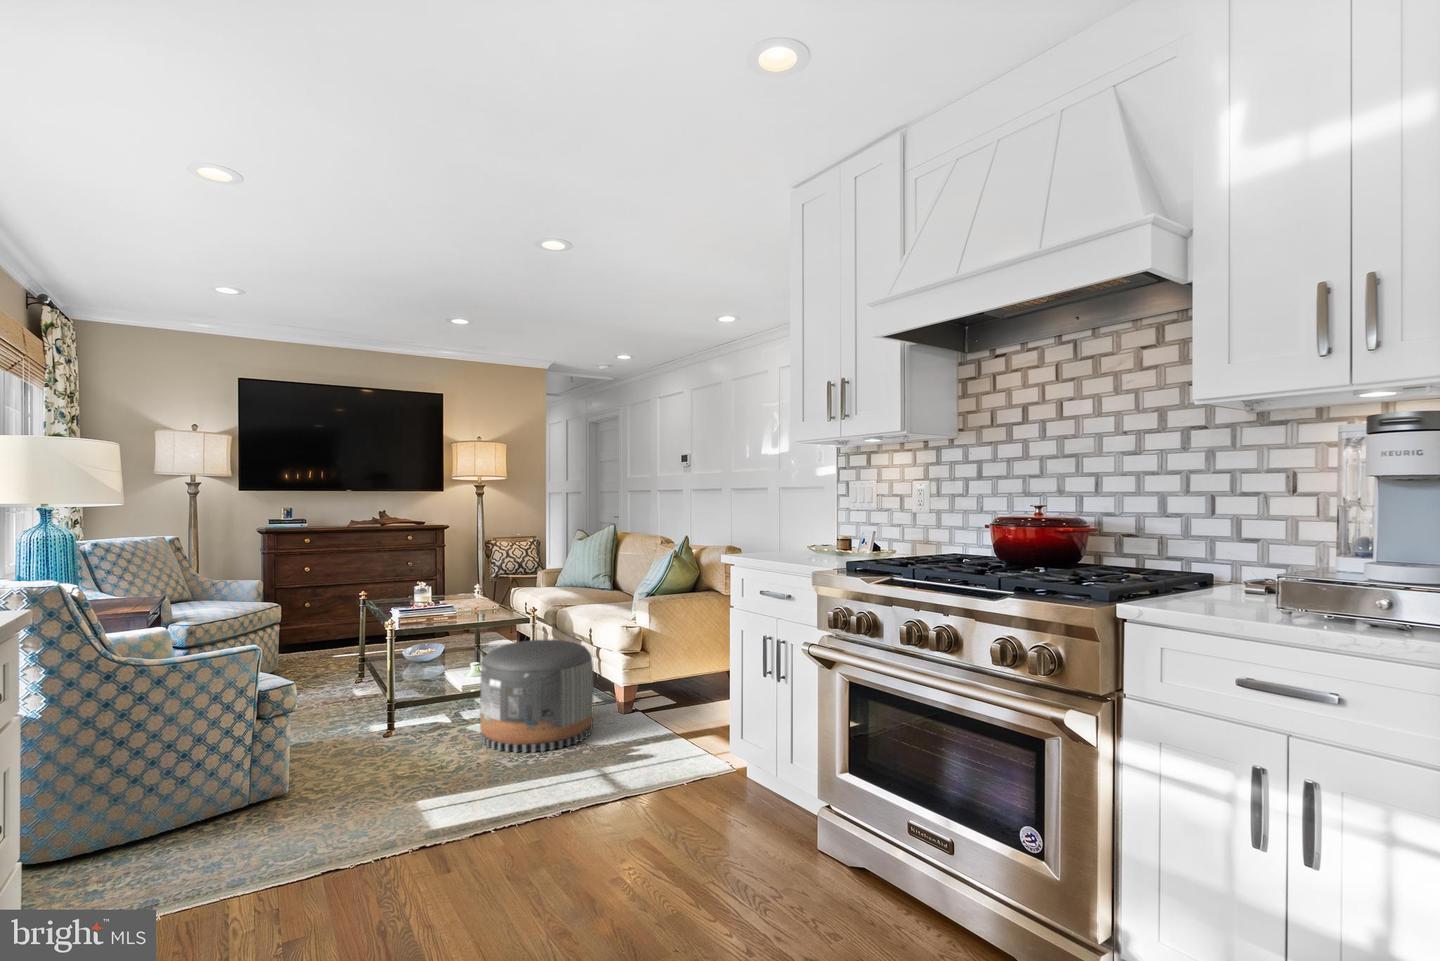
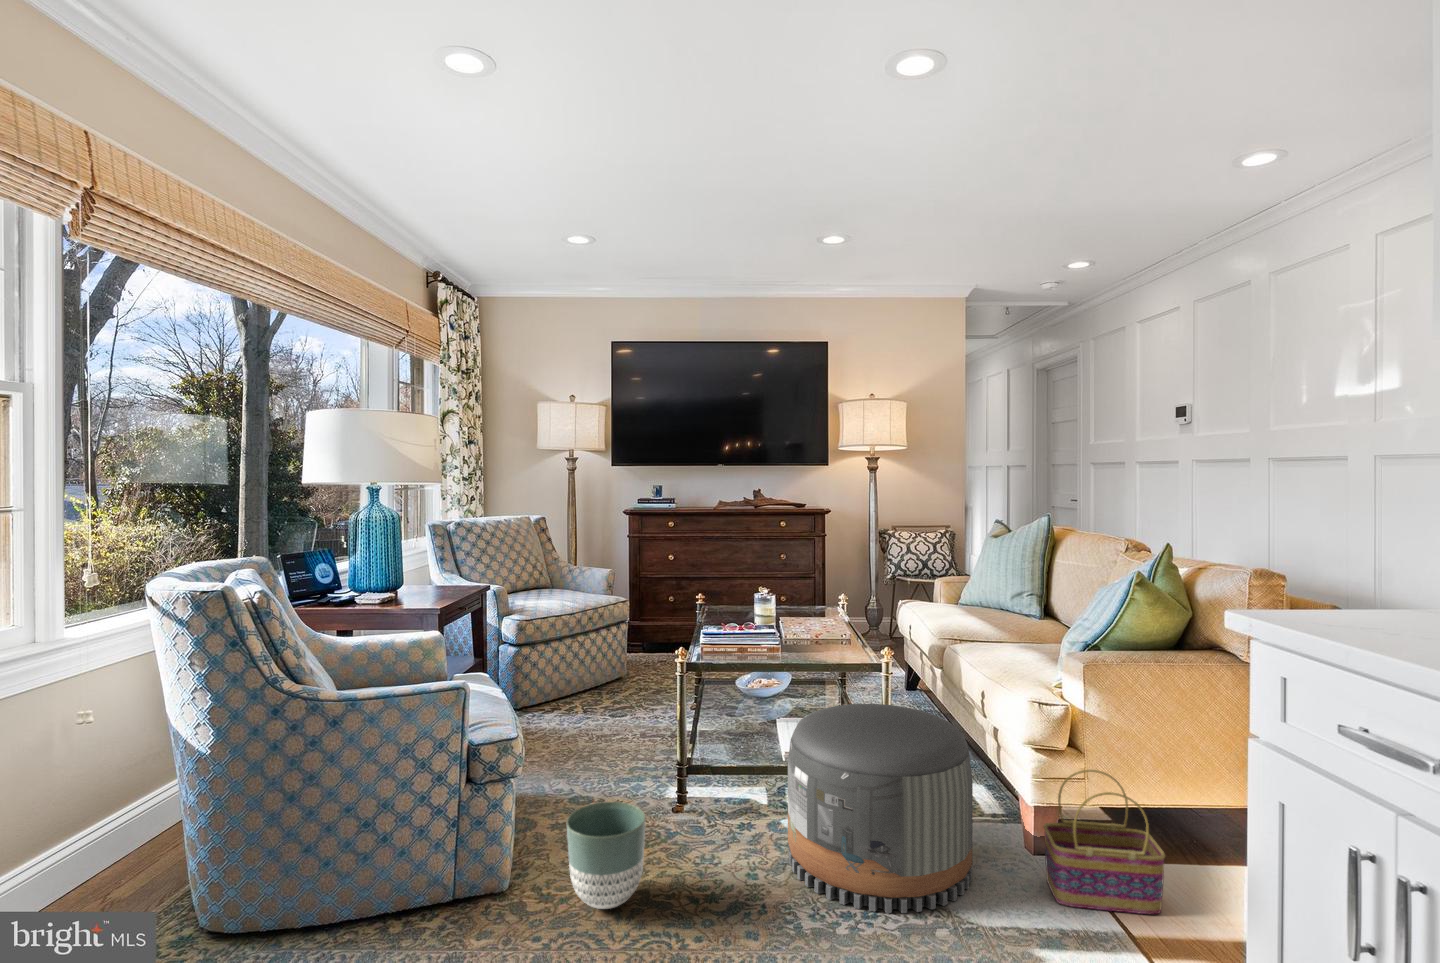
basket: none [629,656,688,728] -> present [1044,770,1165,914]
planter: none [339,720,397,788] -> present [567,802,645,909]

